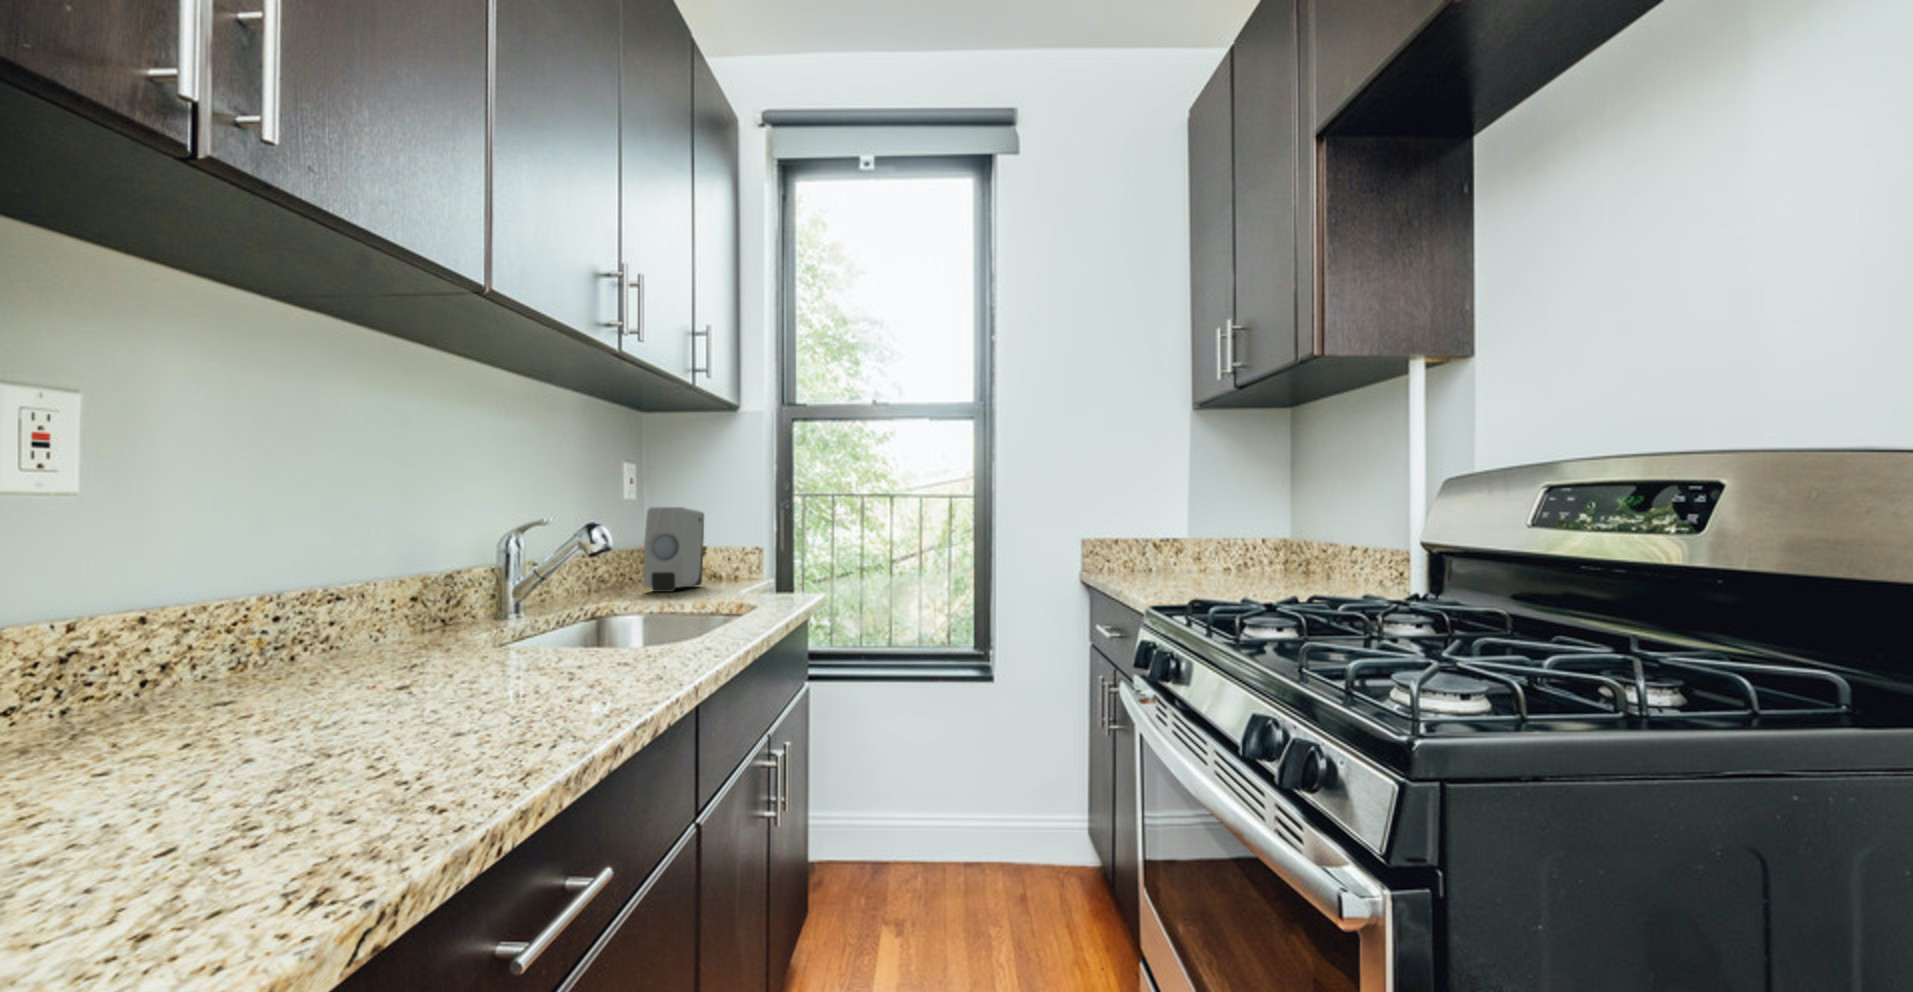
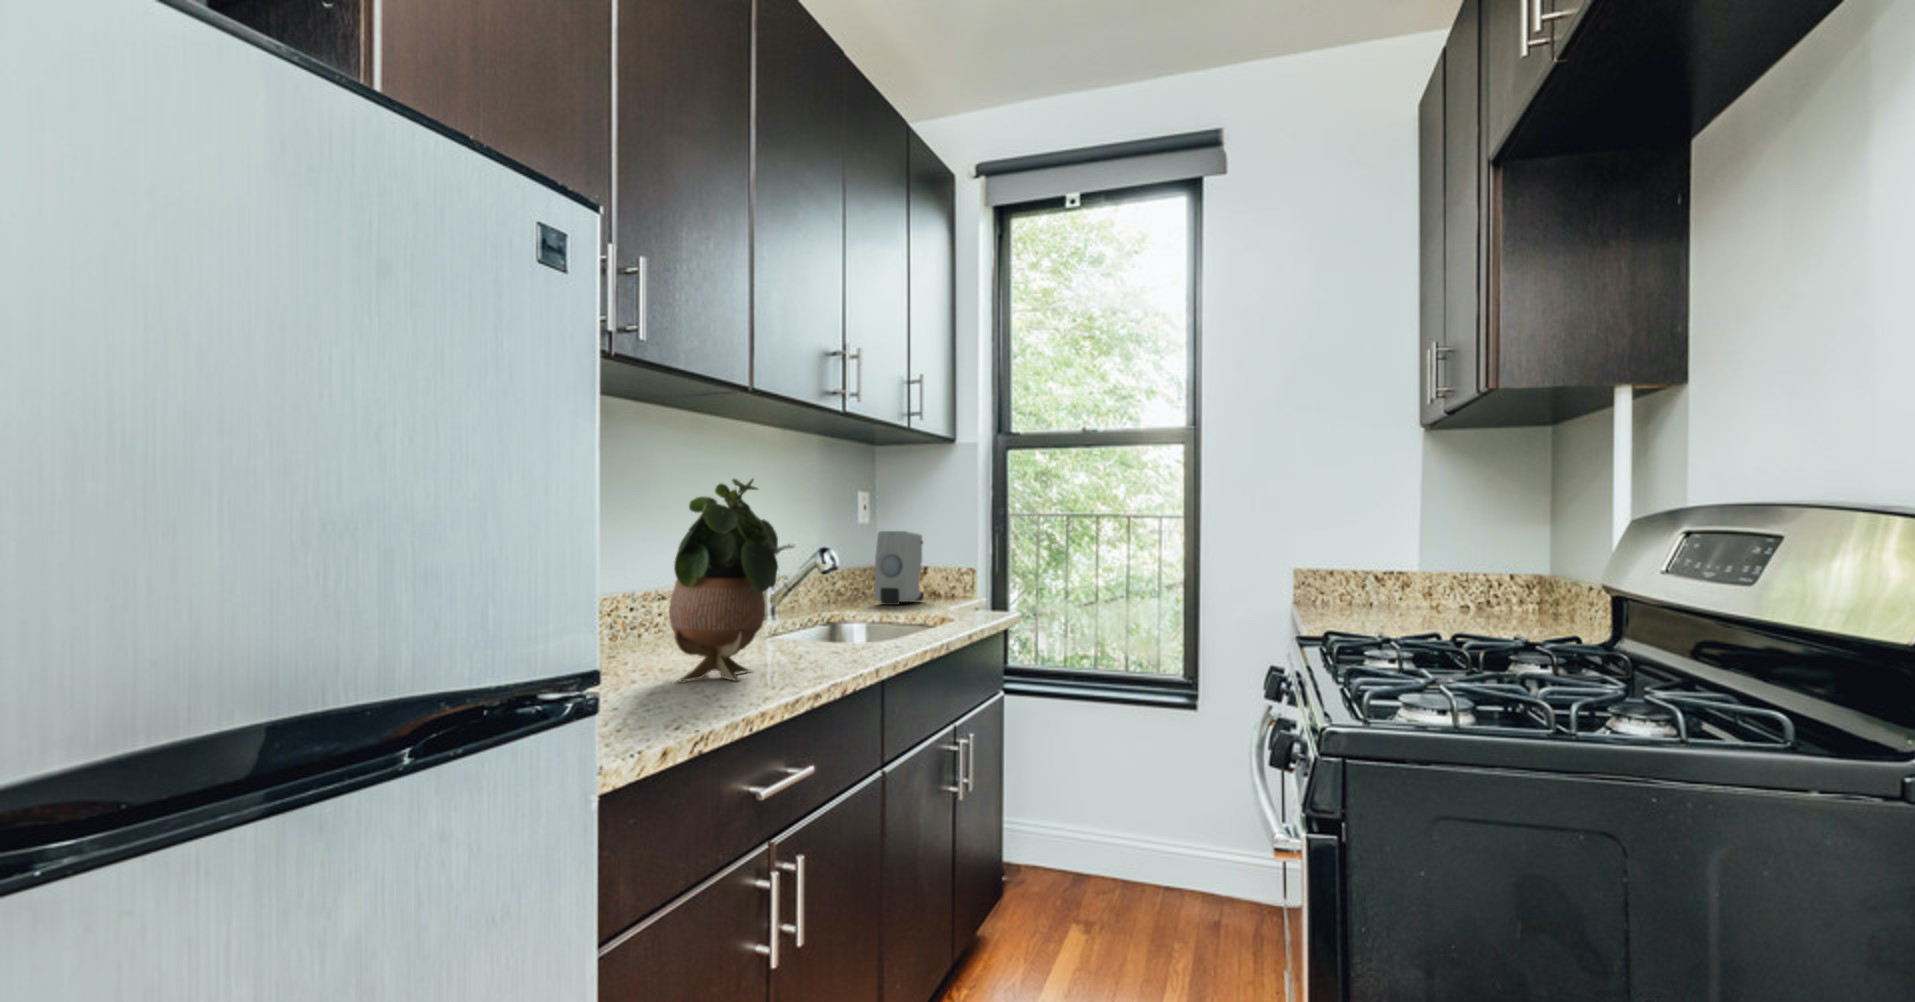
potted plant: none [341,415,546,747] -> present [669,479,778,681]

